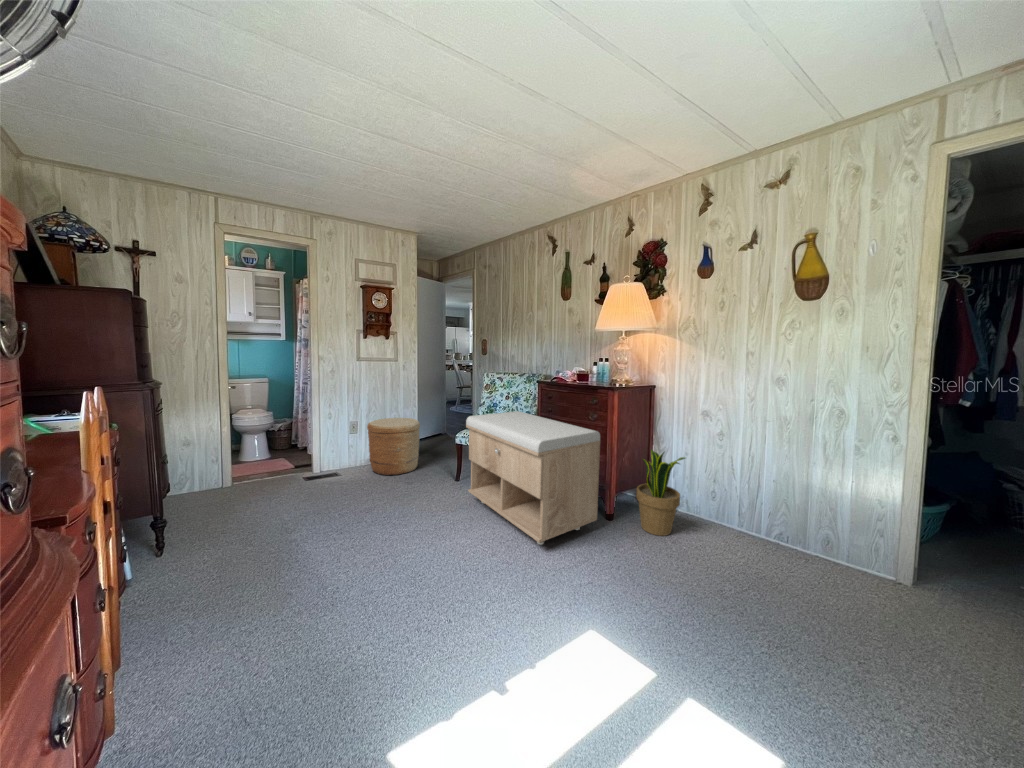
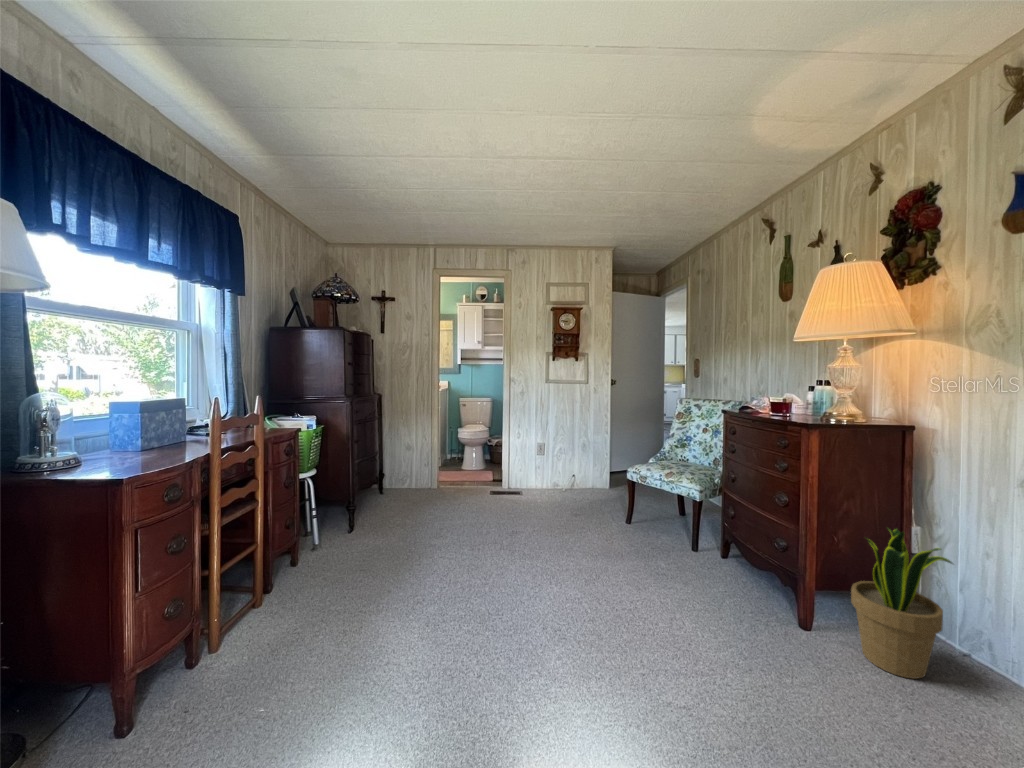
storage bench: present [466,411,600,545] -> none [623,445,776,616]
woven basket: present [367,418,420,475] -> none [549,443,602,503]

